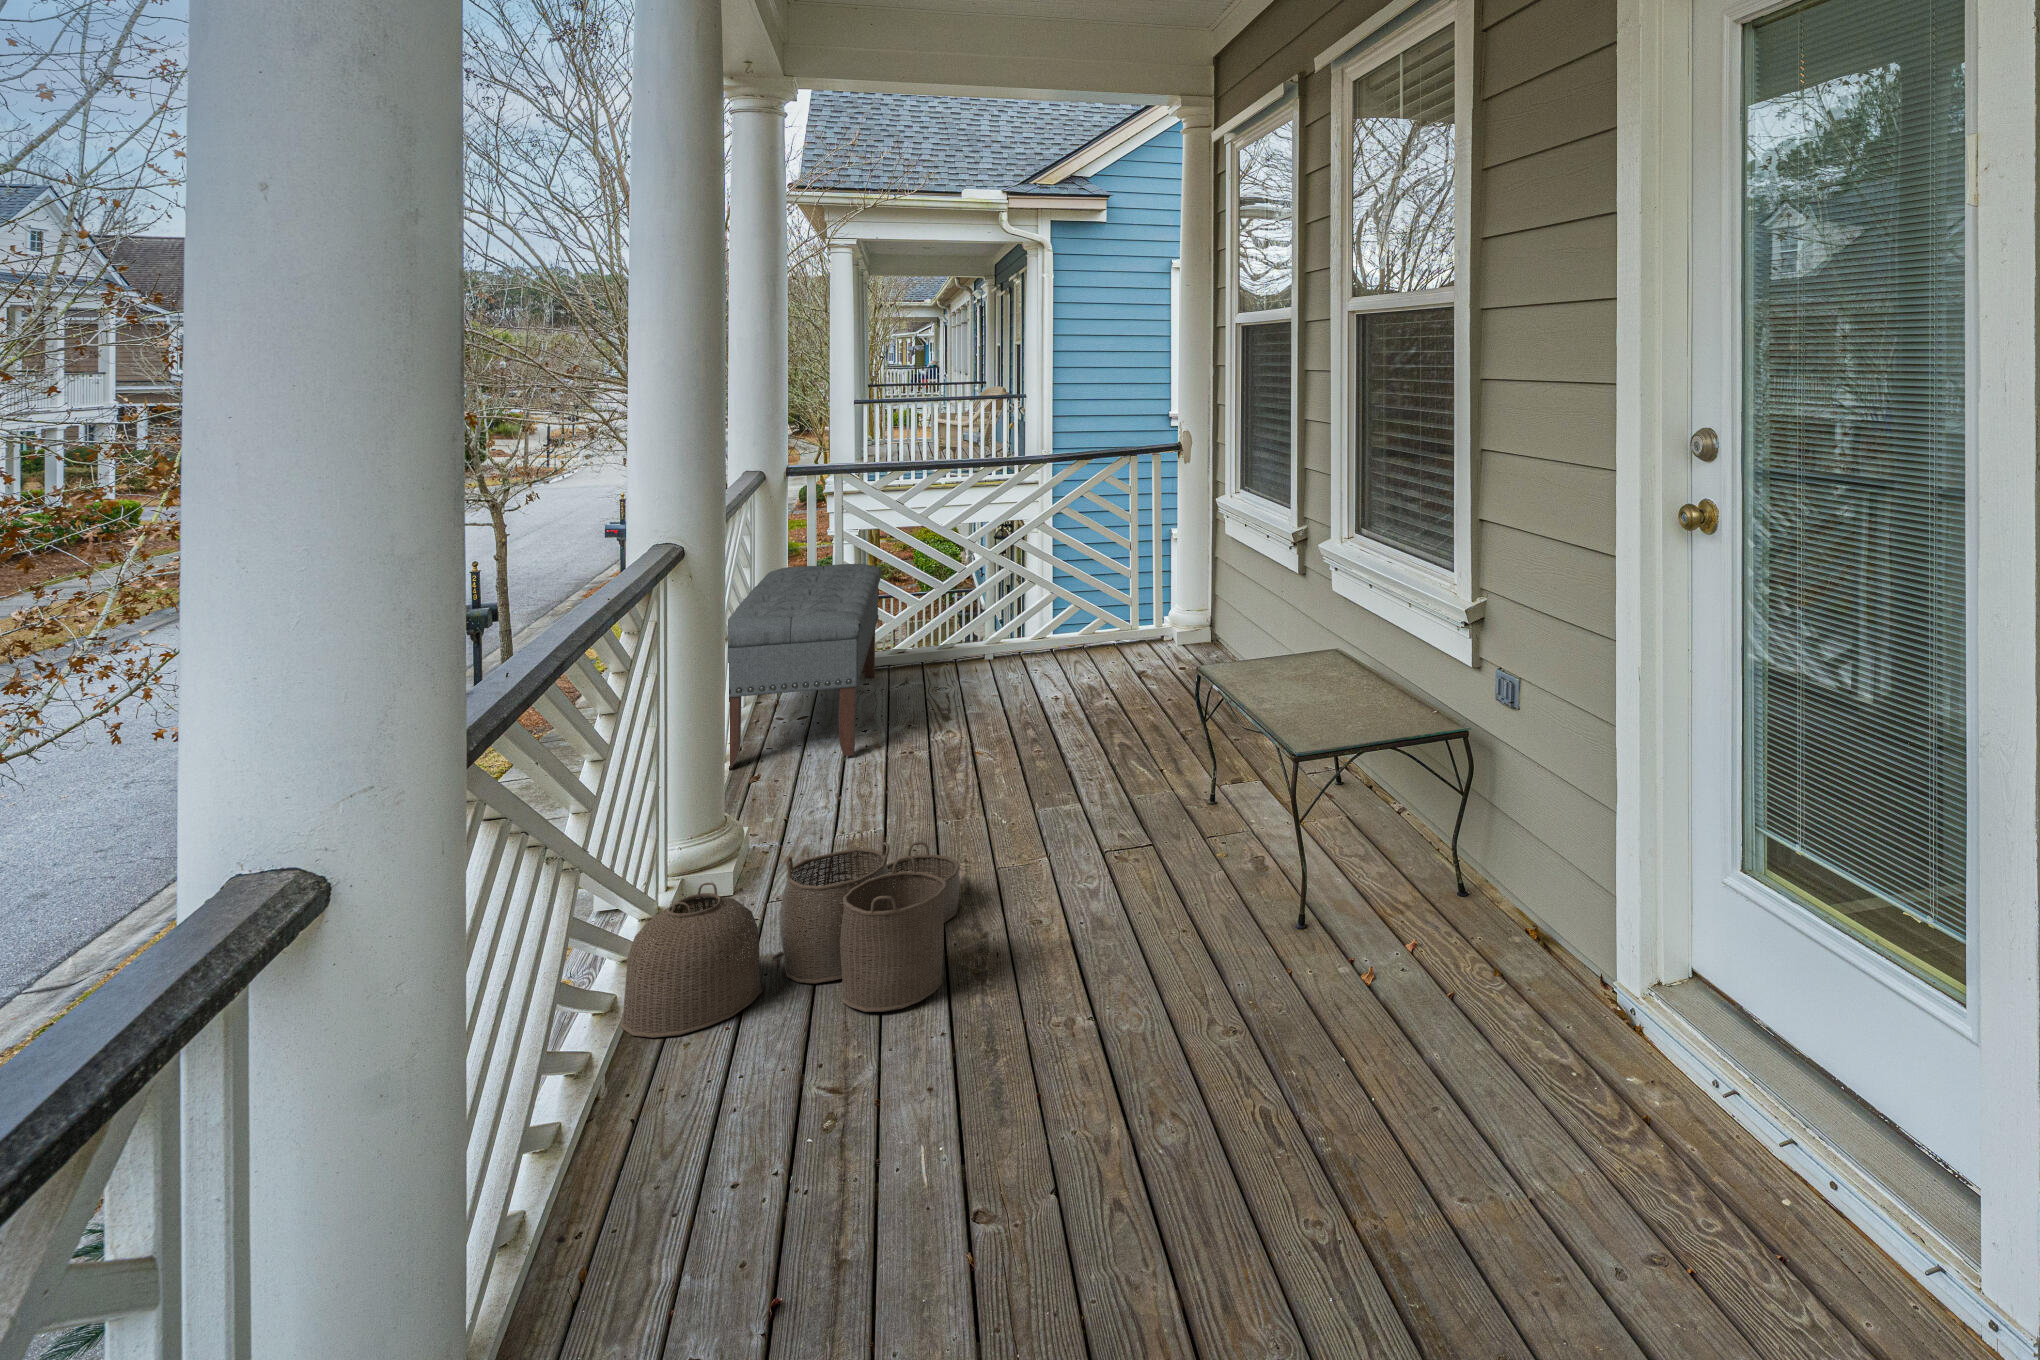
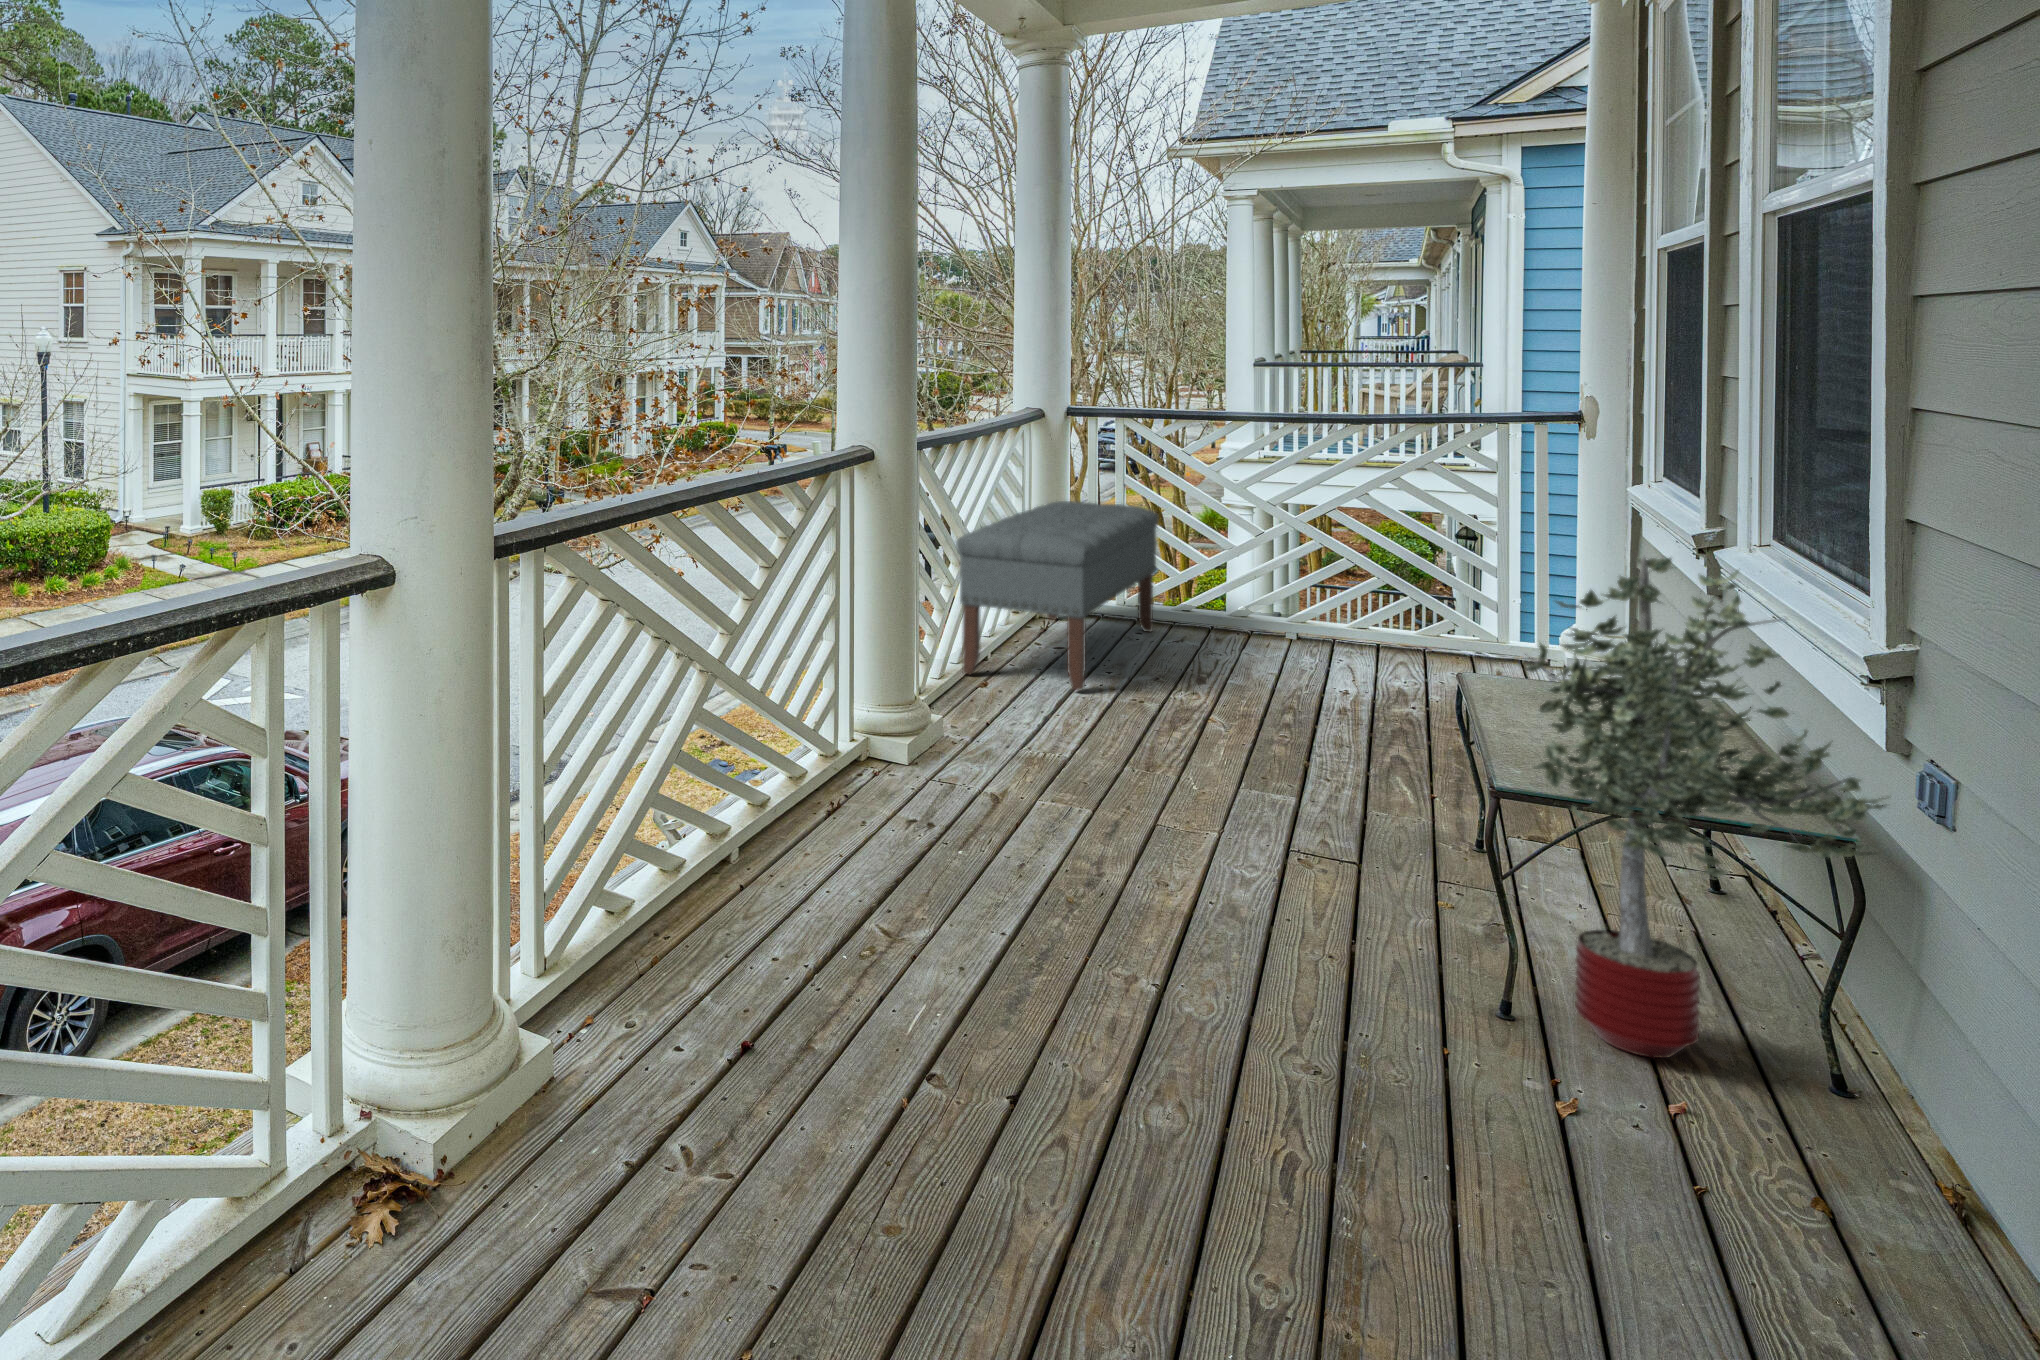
potted tree: none [1304,594,1481,920] -> present [1525,557,1885,1058]
woven basket: present [620,842,960,1038] -> none [775,725,1094,899]

